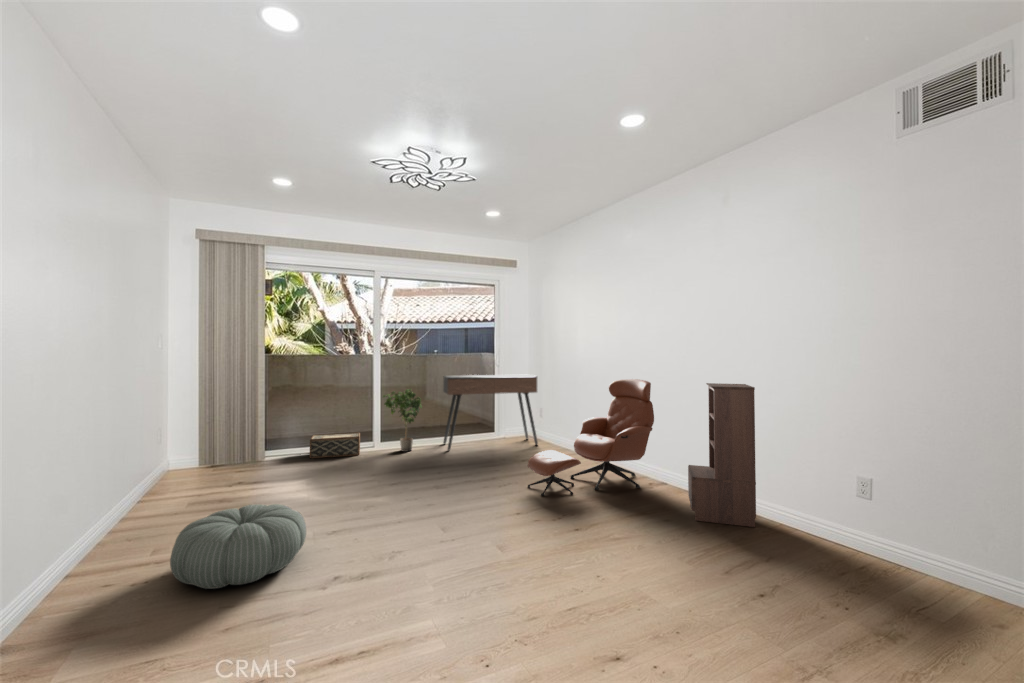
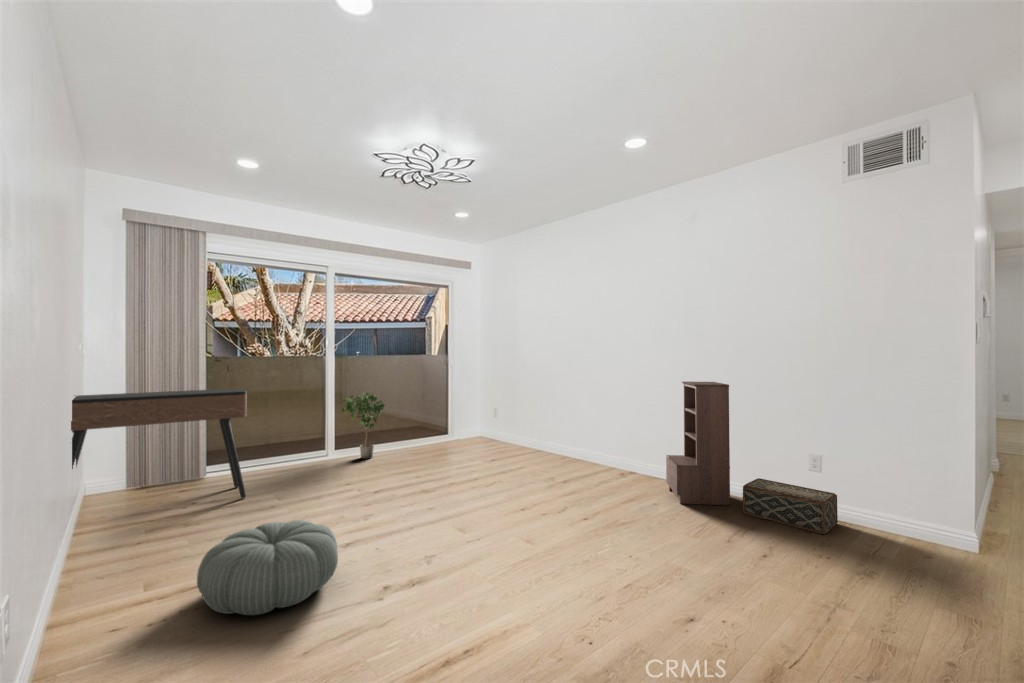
console table: present [443,375,538,450] -> present [71,388,247,498]
lounge chair: present [528,379,654,496] -> none [515,379,627,492]
woven basket: present [310,432,360,458] -> present [743,478,838,534]

